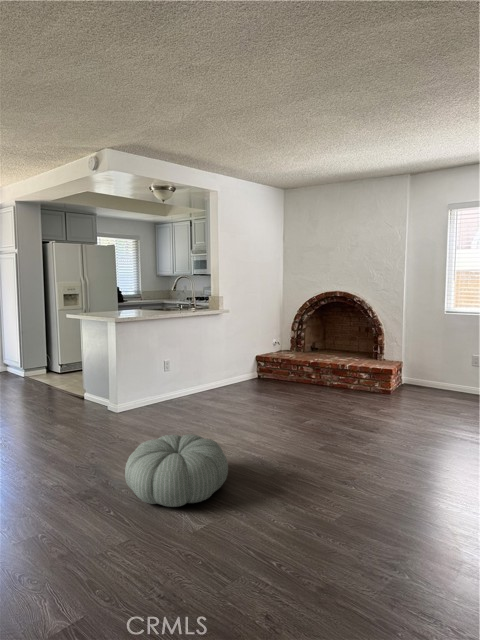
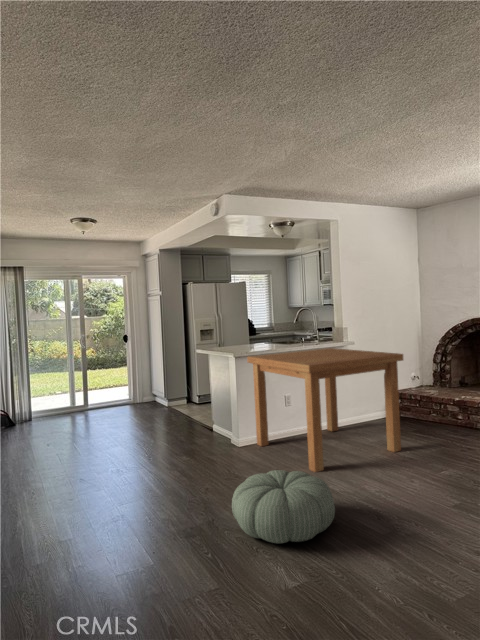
dining table: none [126,315,276,434] -> present [247,348,403,472]

